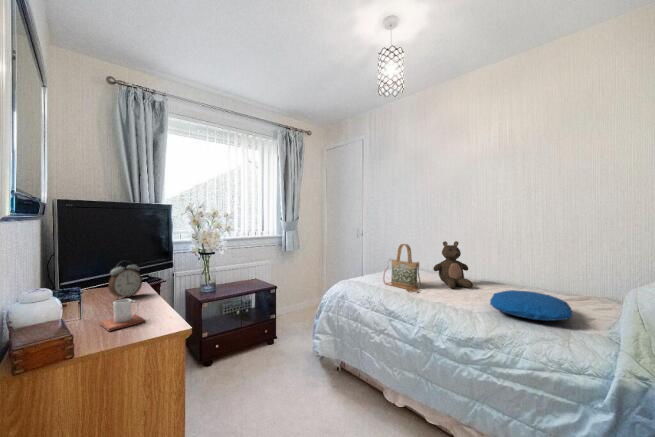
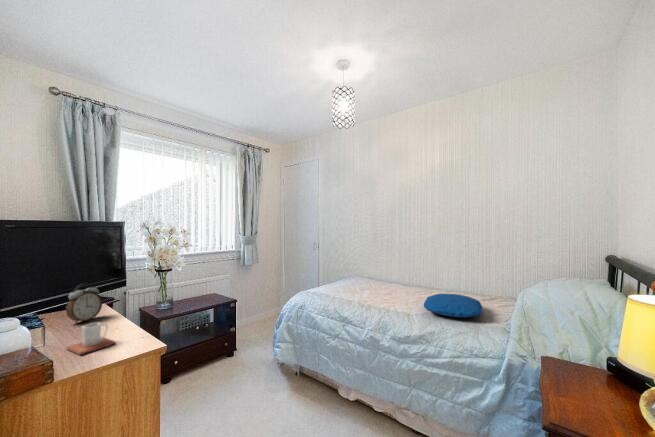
stuffed bear: present [433,241,473,288] -> none [380,253,412,294]
handbag: present [383,244,421,292] -> none [337,256,369,299]

